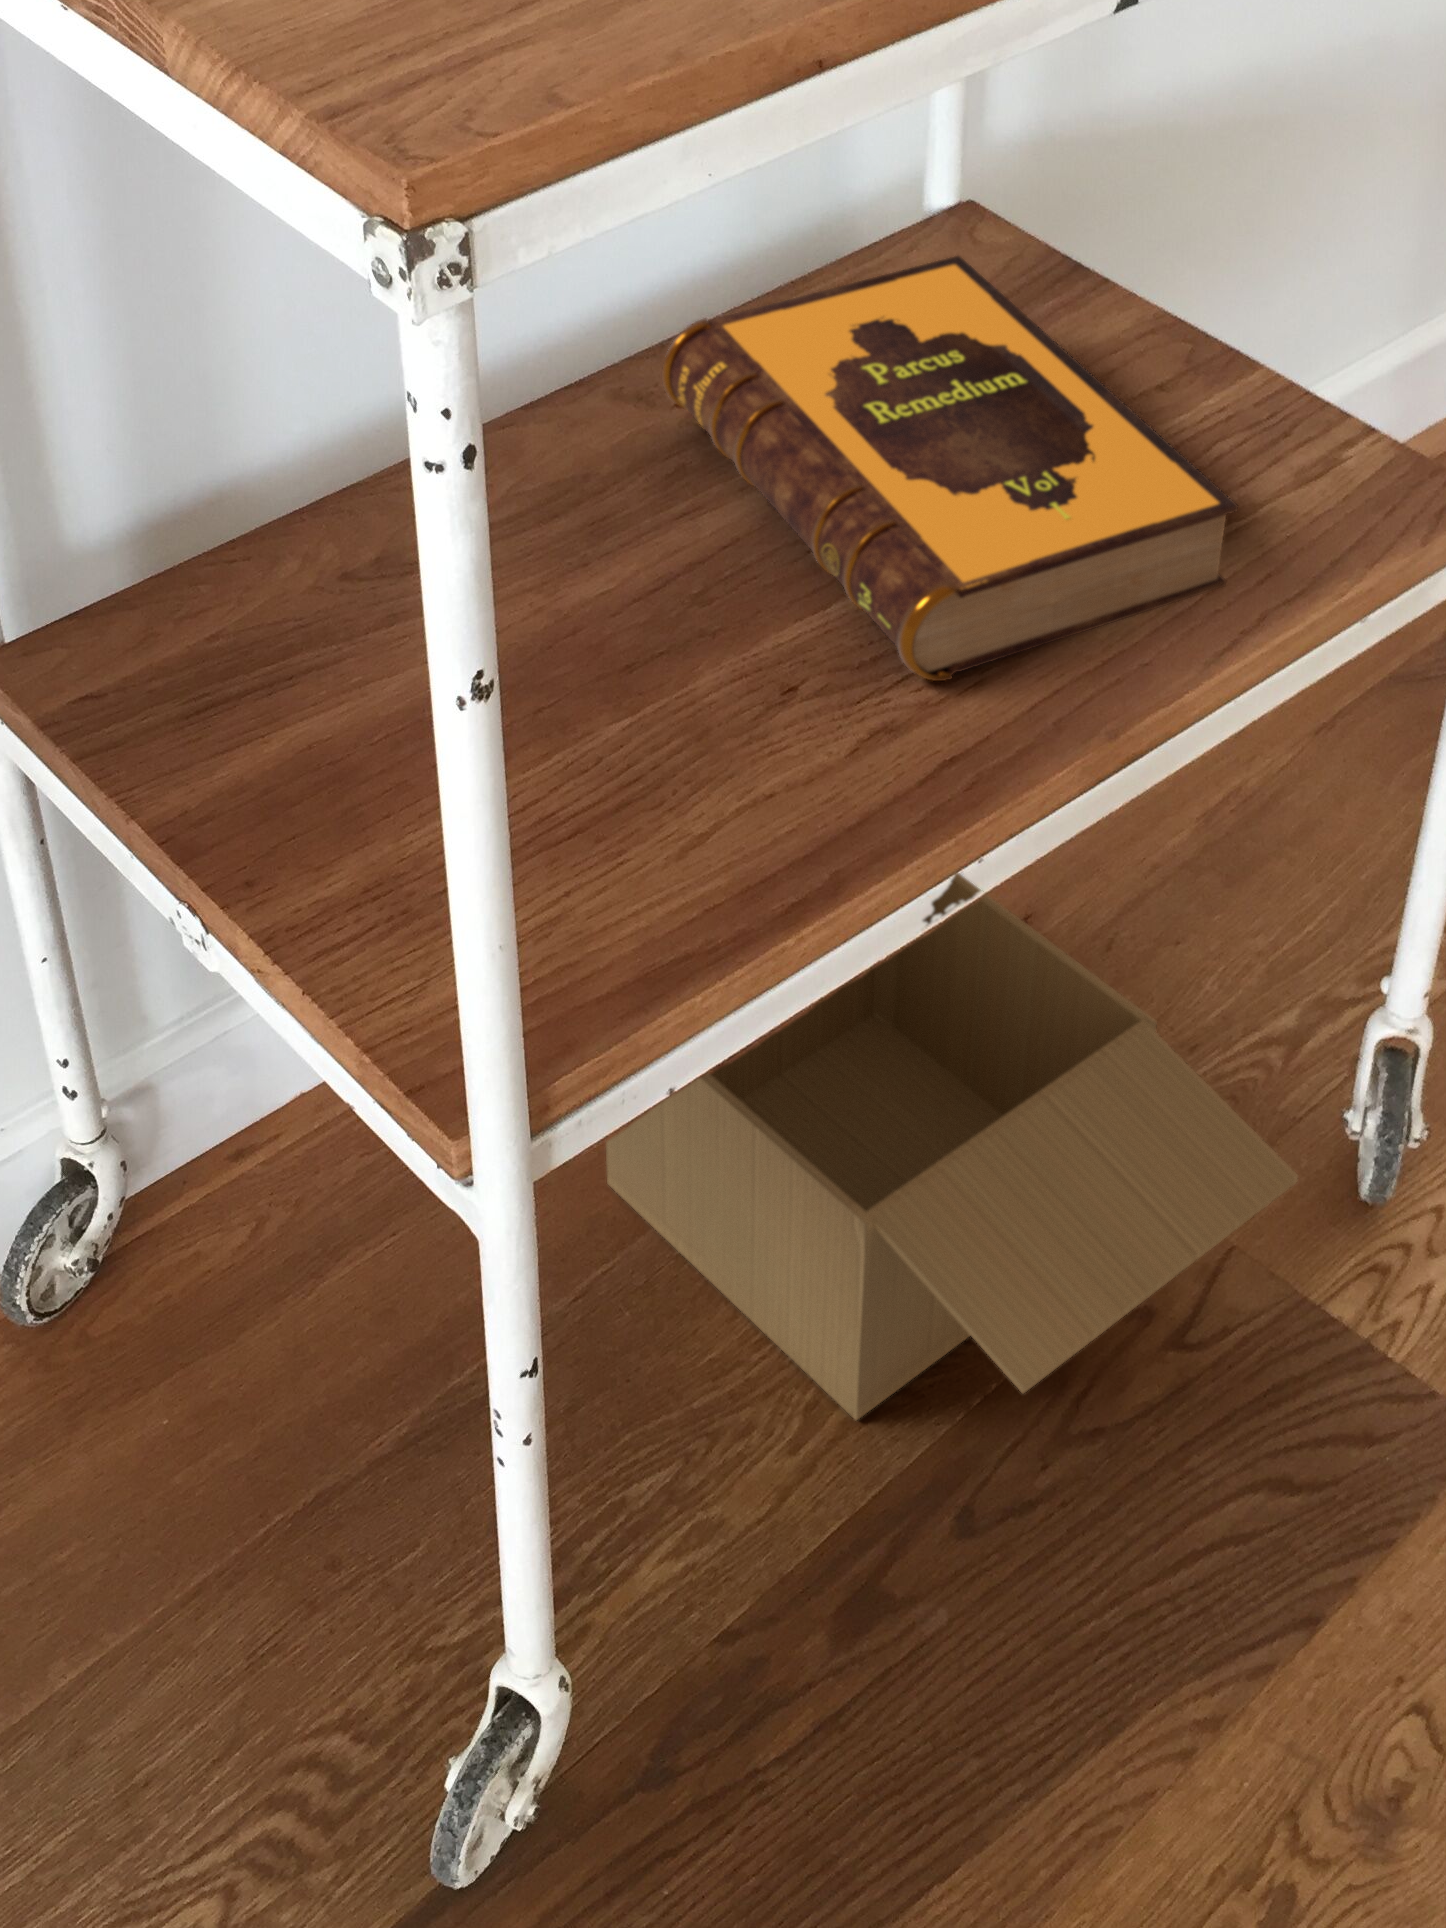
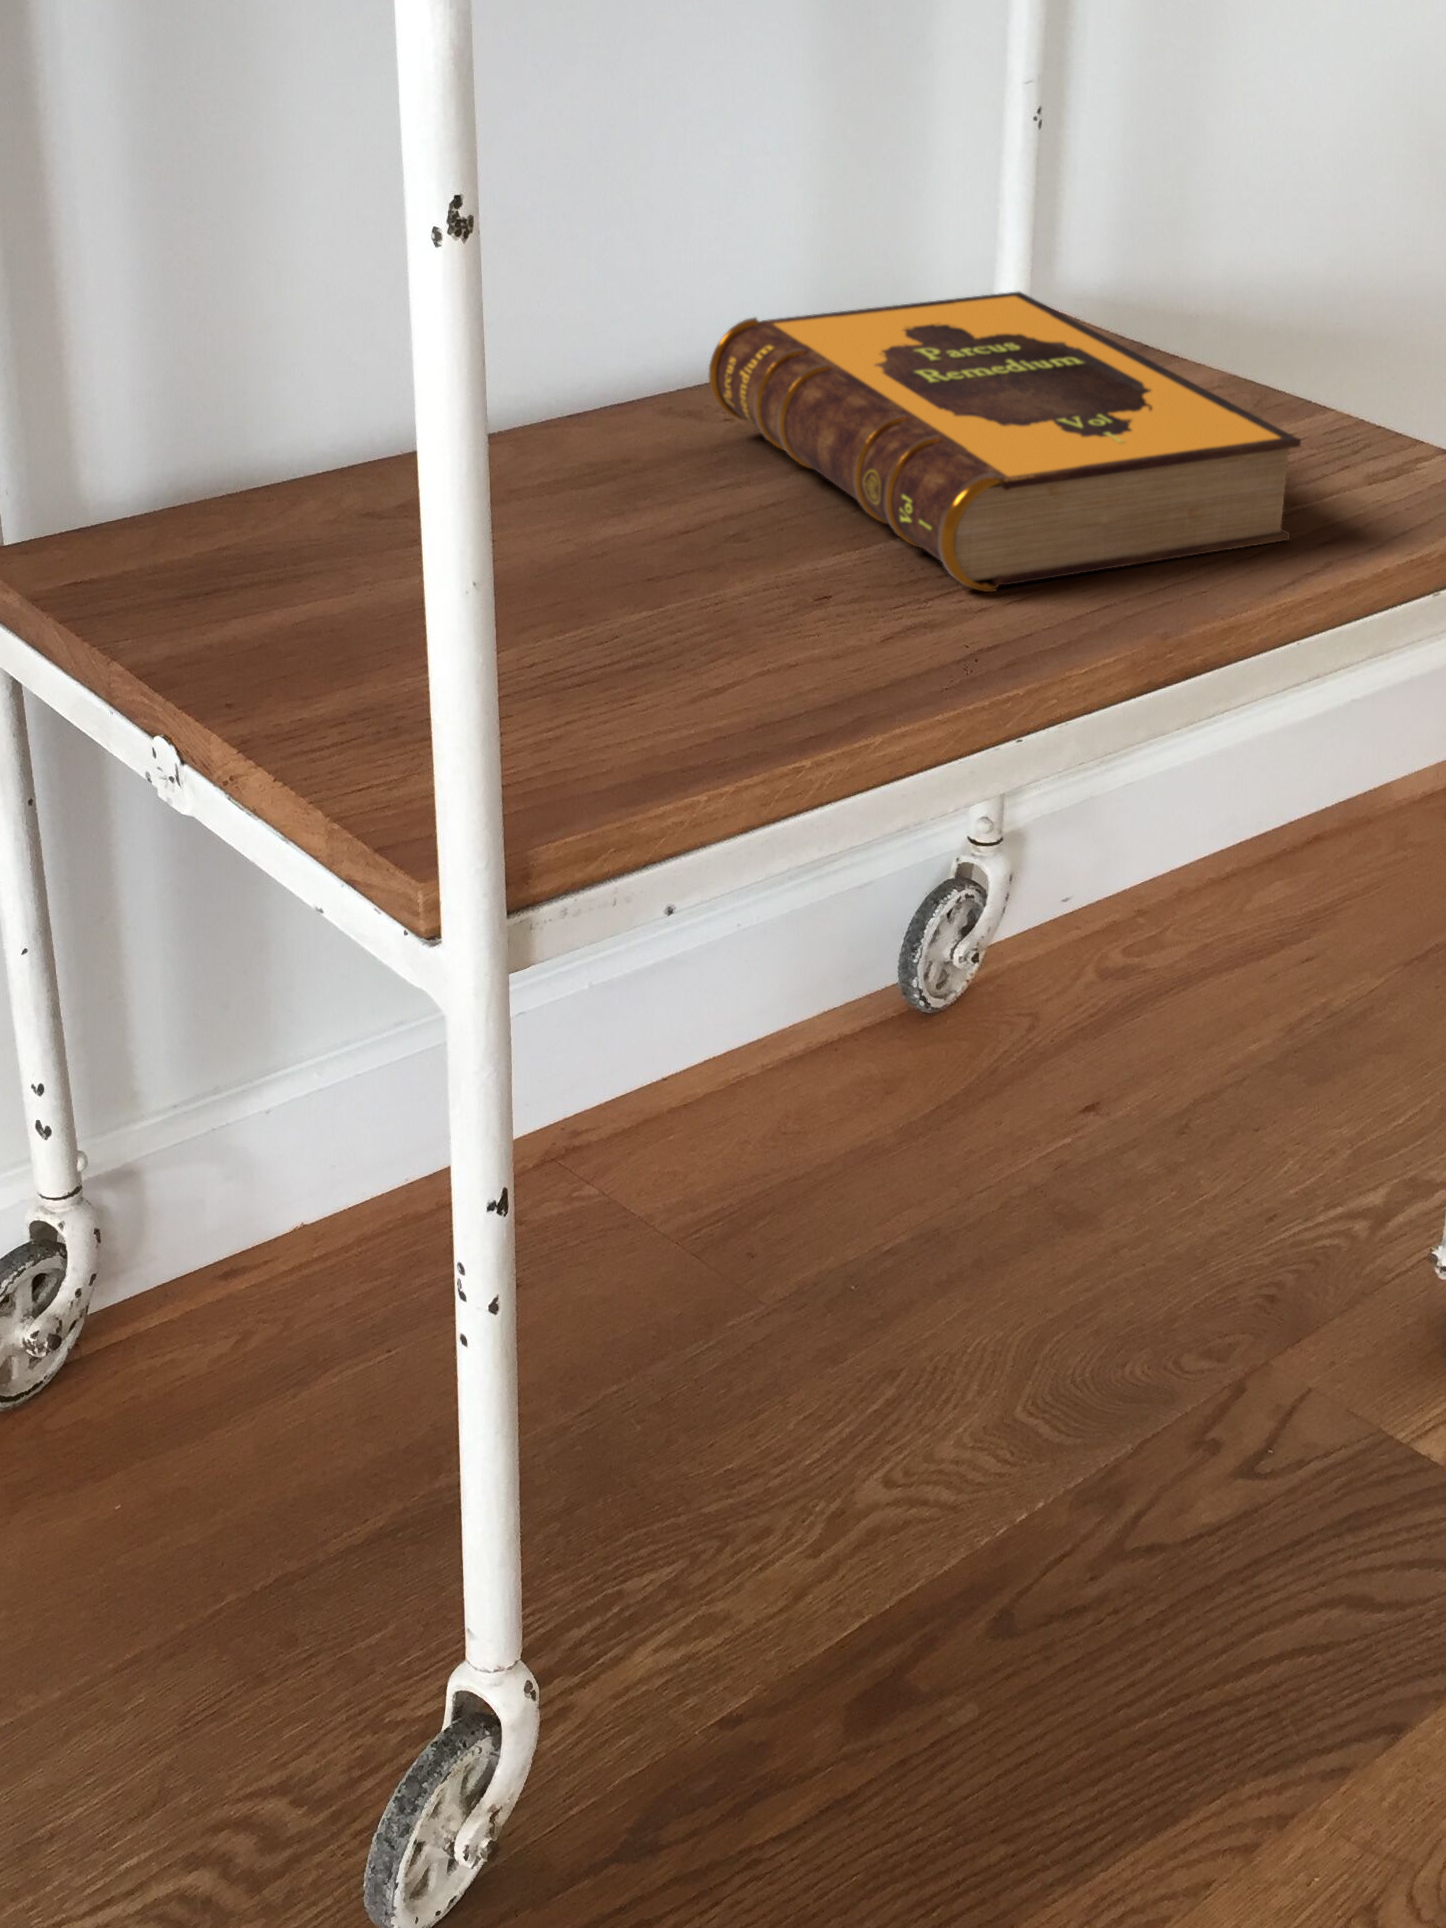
cardboard box: present [605,873,1298,1420] -> none [513,897,1378,1527]

